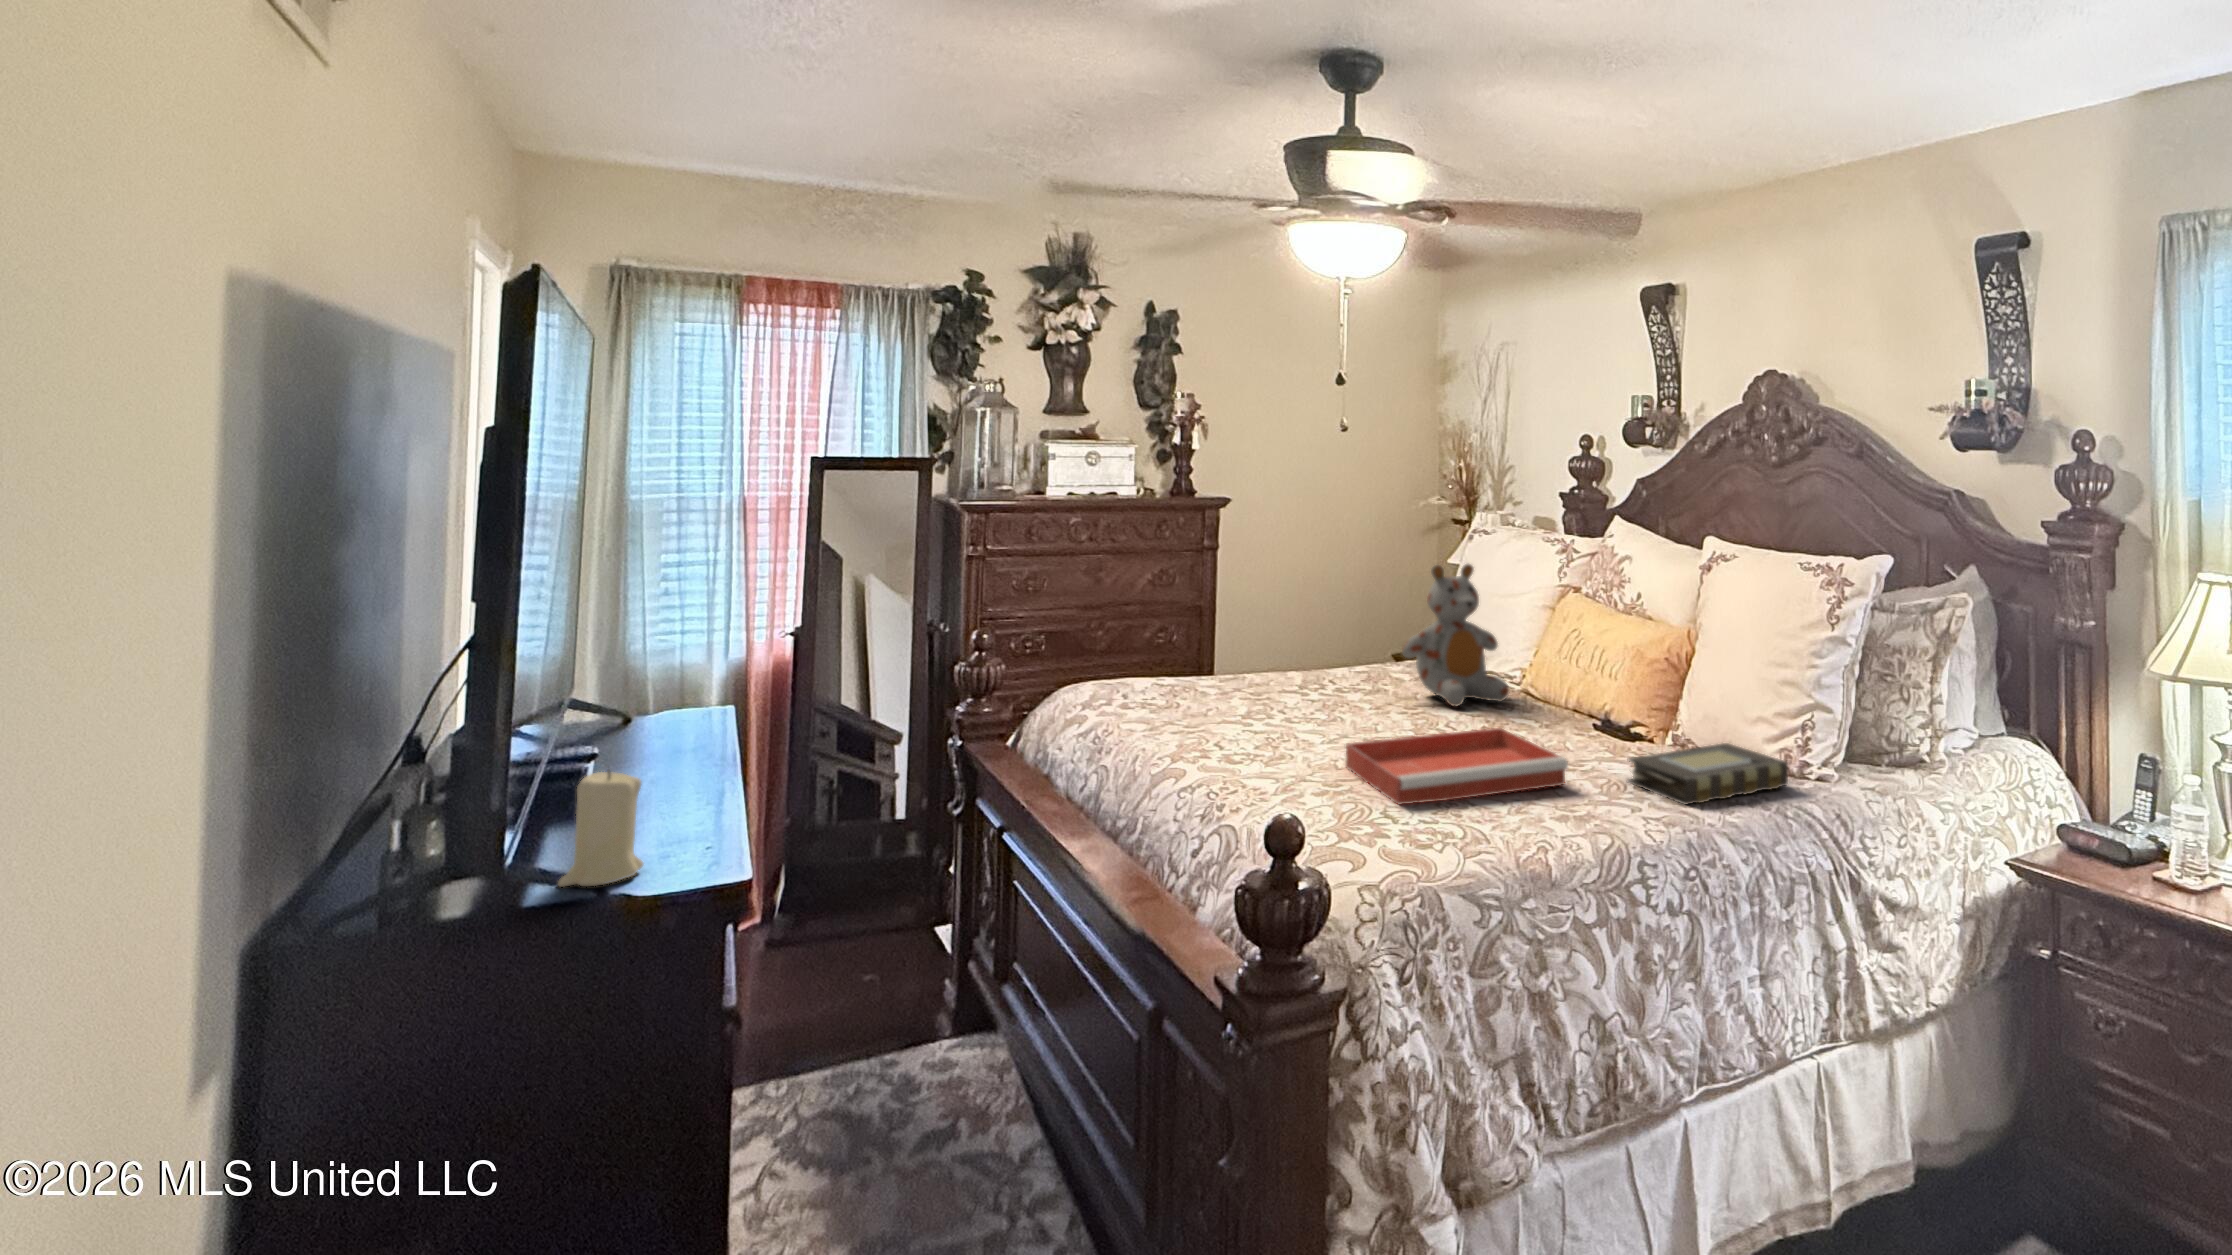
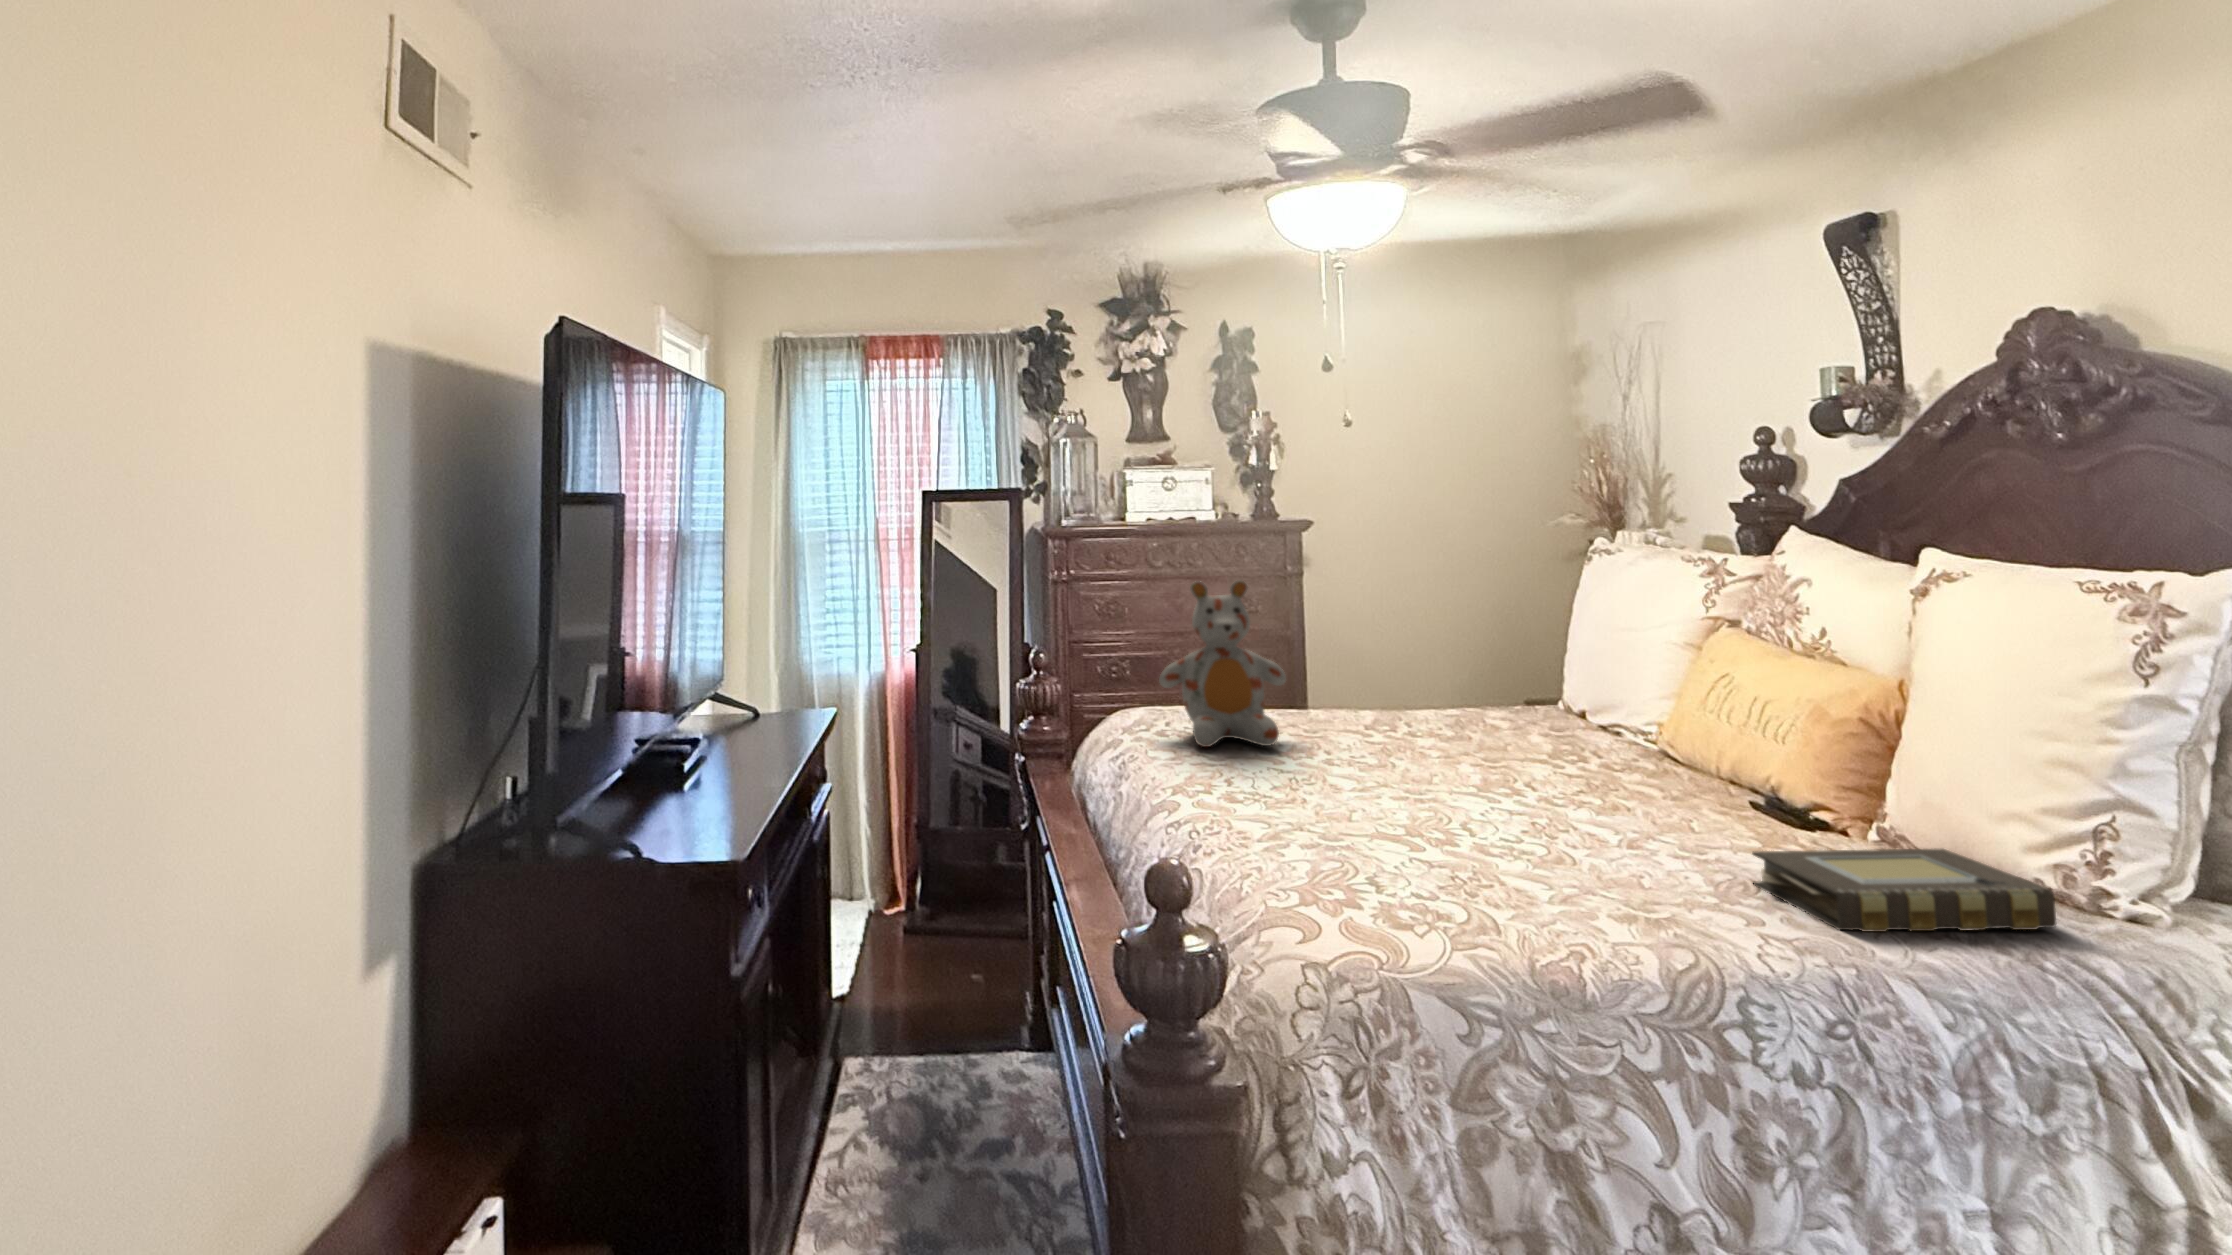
stuffed bear: present [1402,564,1510,706] -> present [1159,580,1286,747]
tray: present [1346,728,1568,804] -> none [1358,791,1650,876]
candle: present [558,770,643,887] -> none [648,746,708,843]

